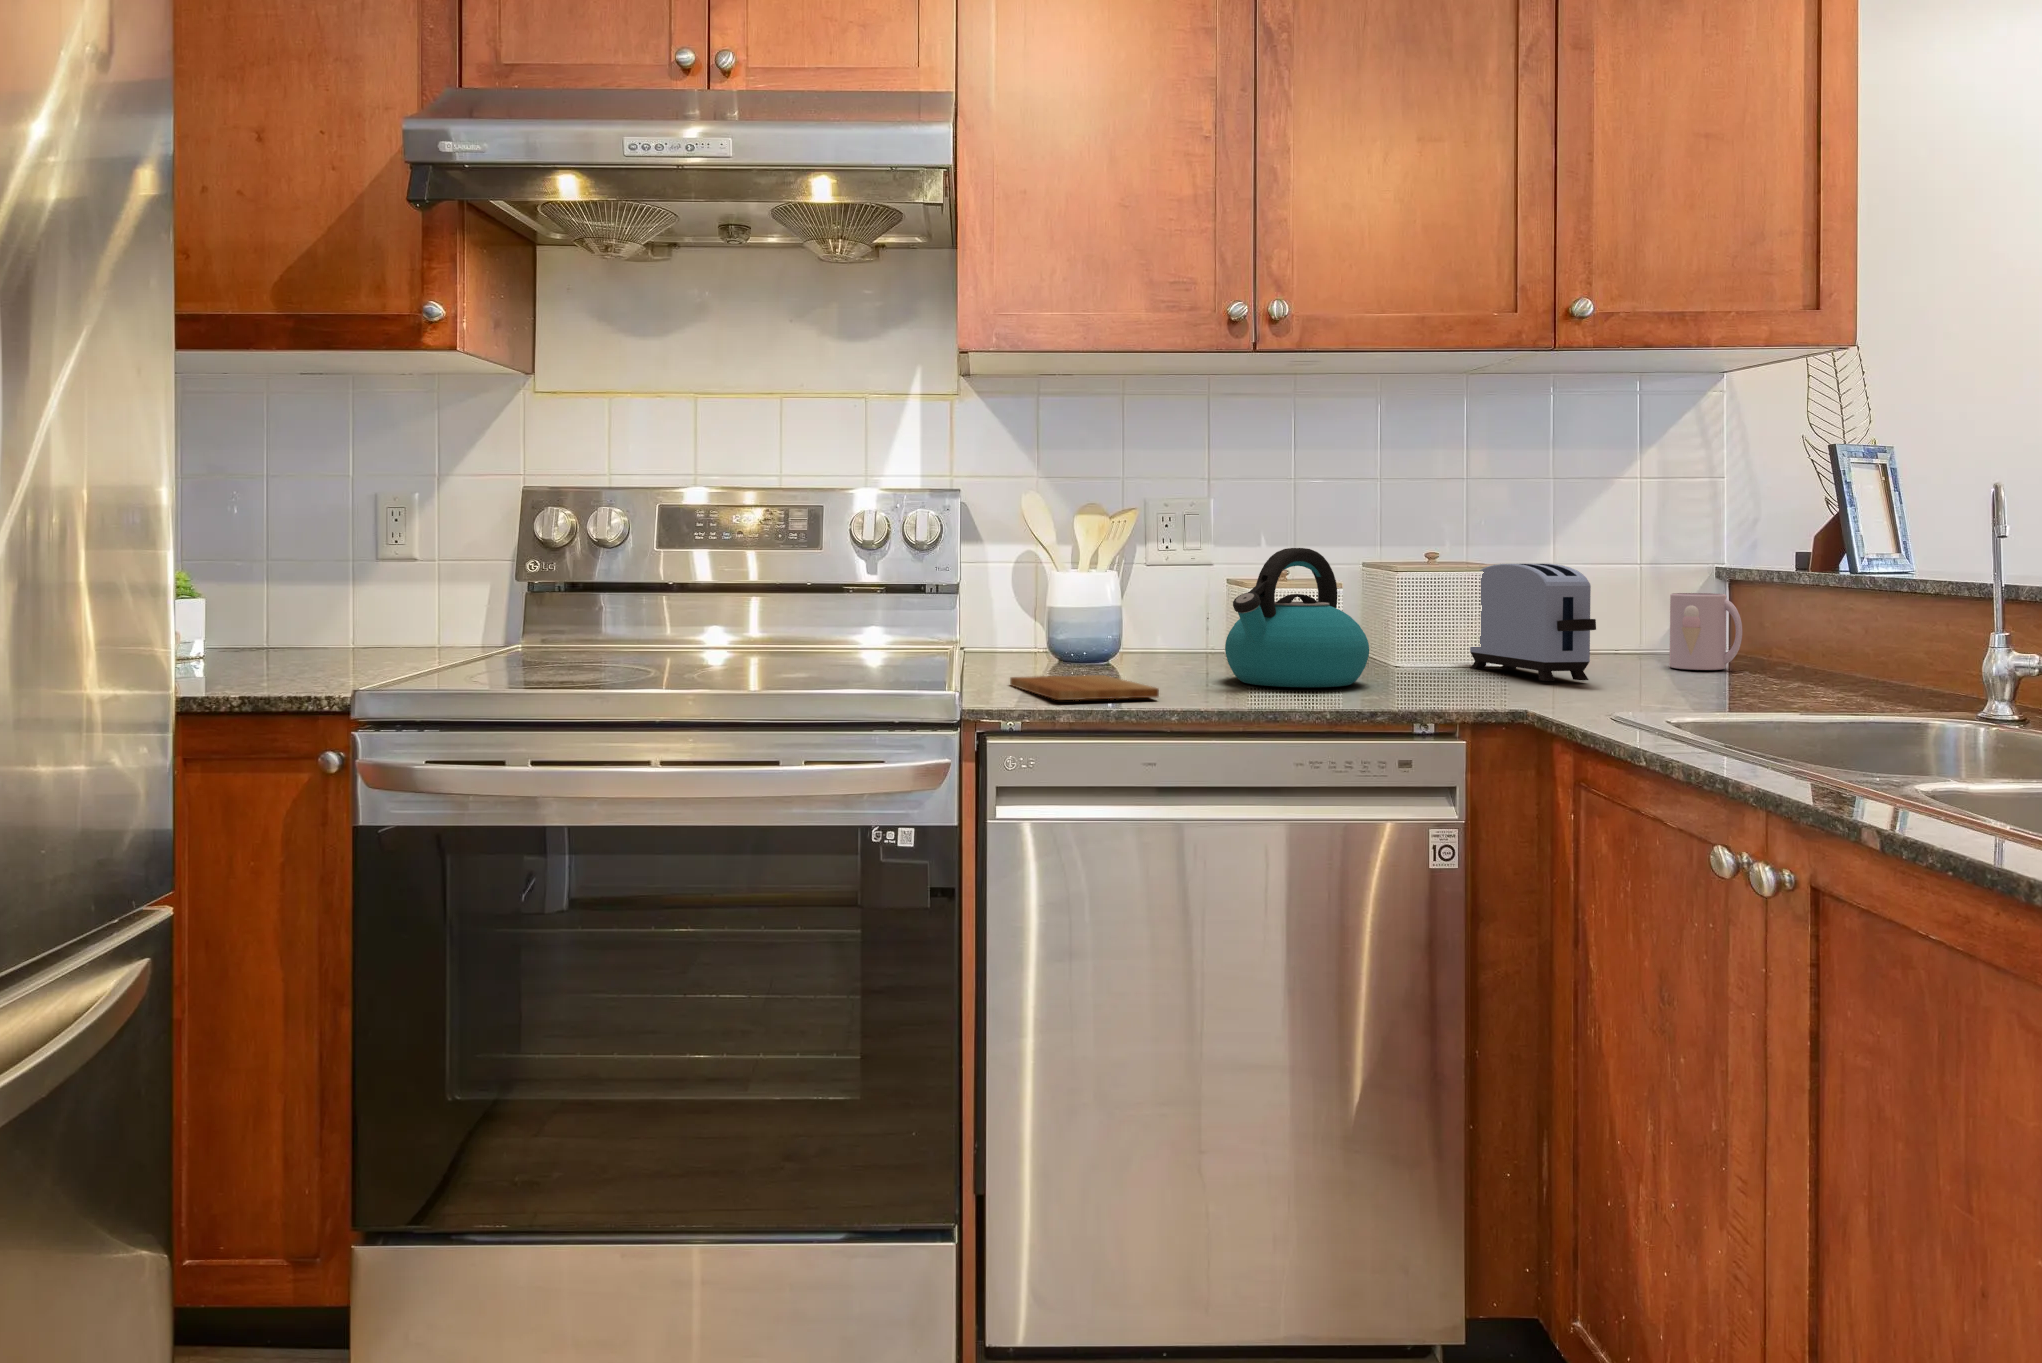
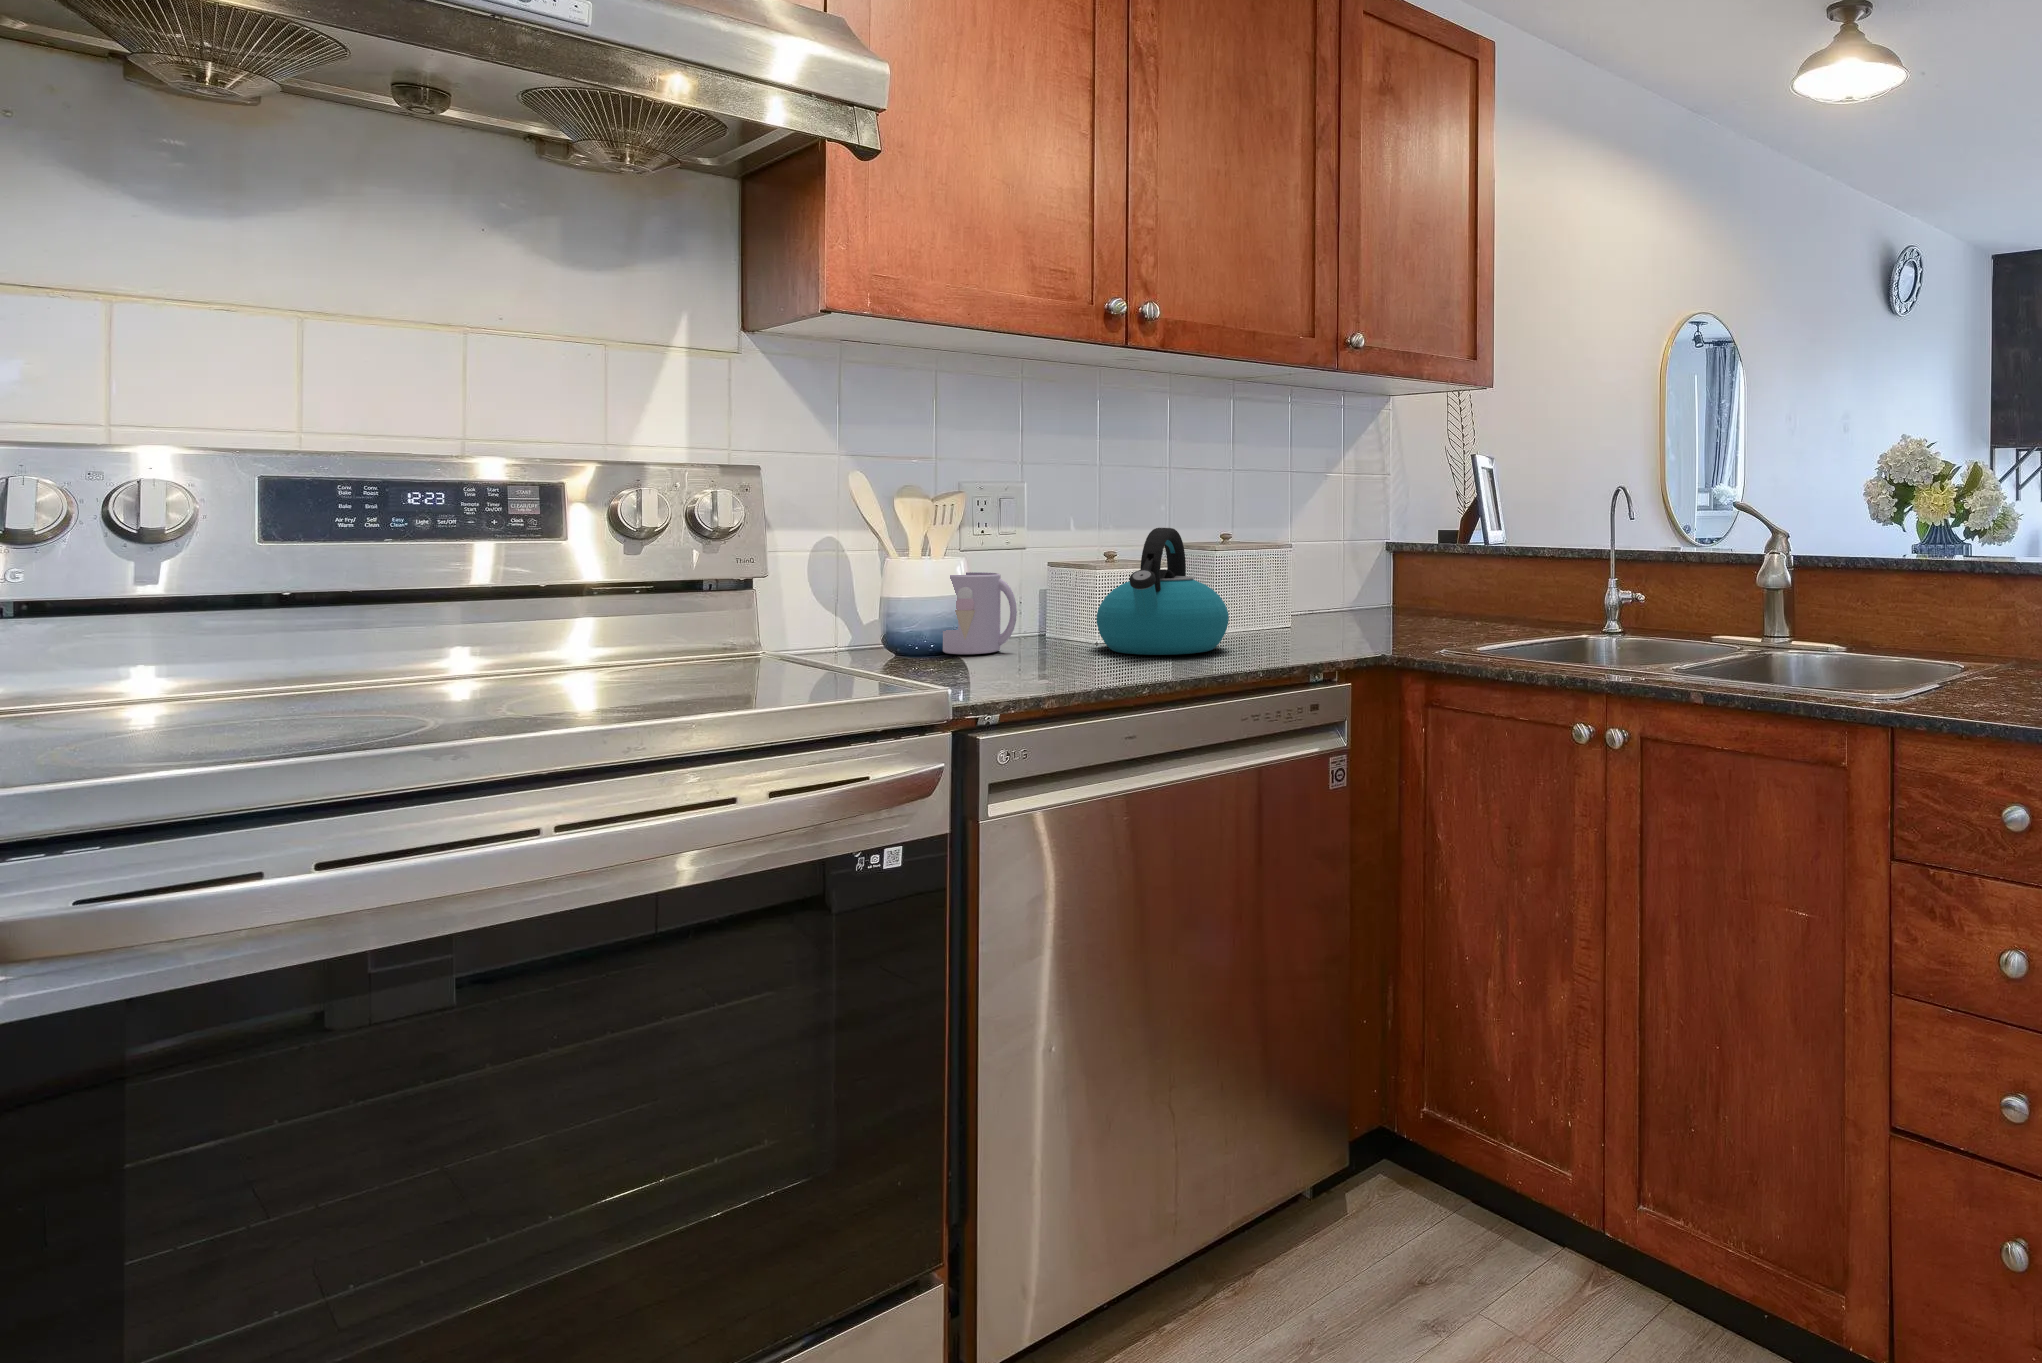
toaster: present [1470,564,1596,681] -> none [1236,539,1372,633]
mug: present [1669,593,1742,670] -> present [943,572,1017,654]
cutting board: present [1010,675,1159,700] -> none [907,656,1101,688]

